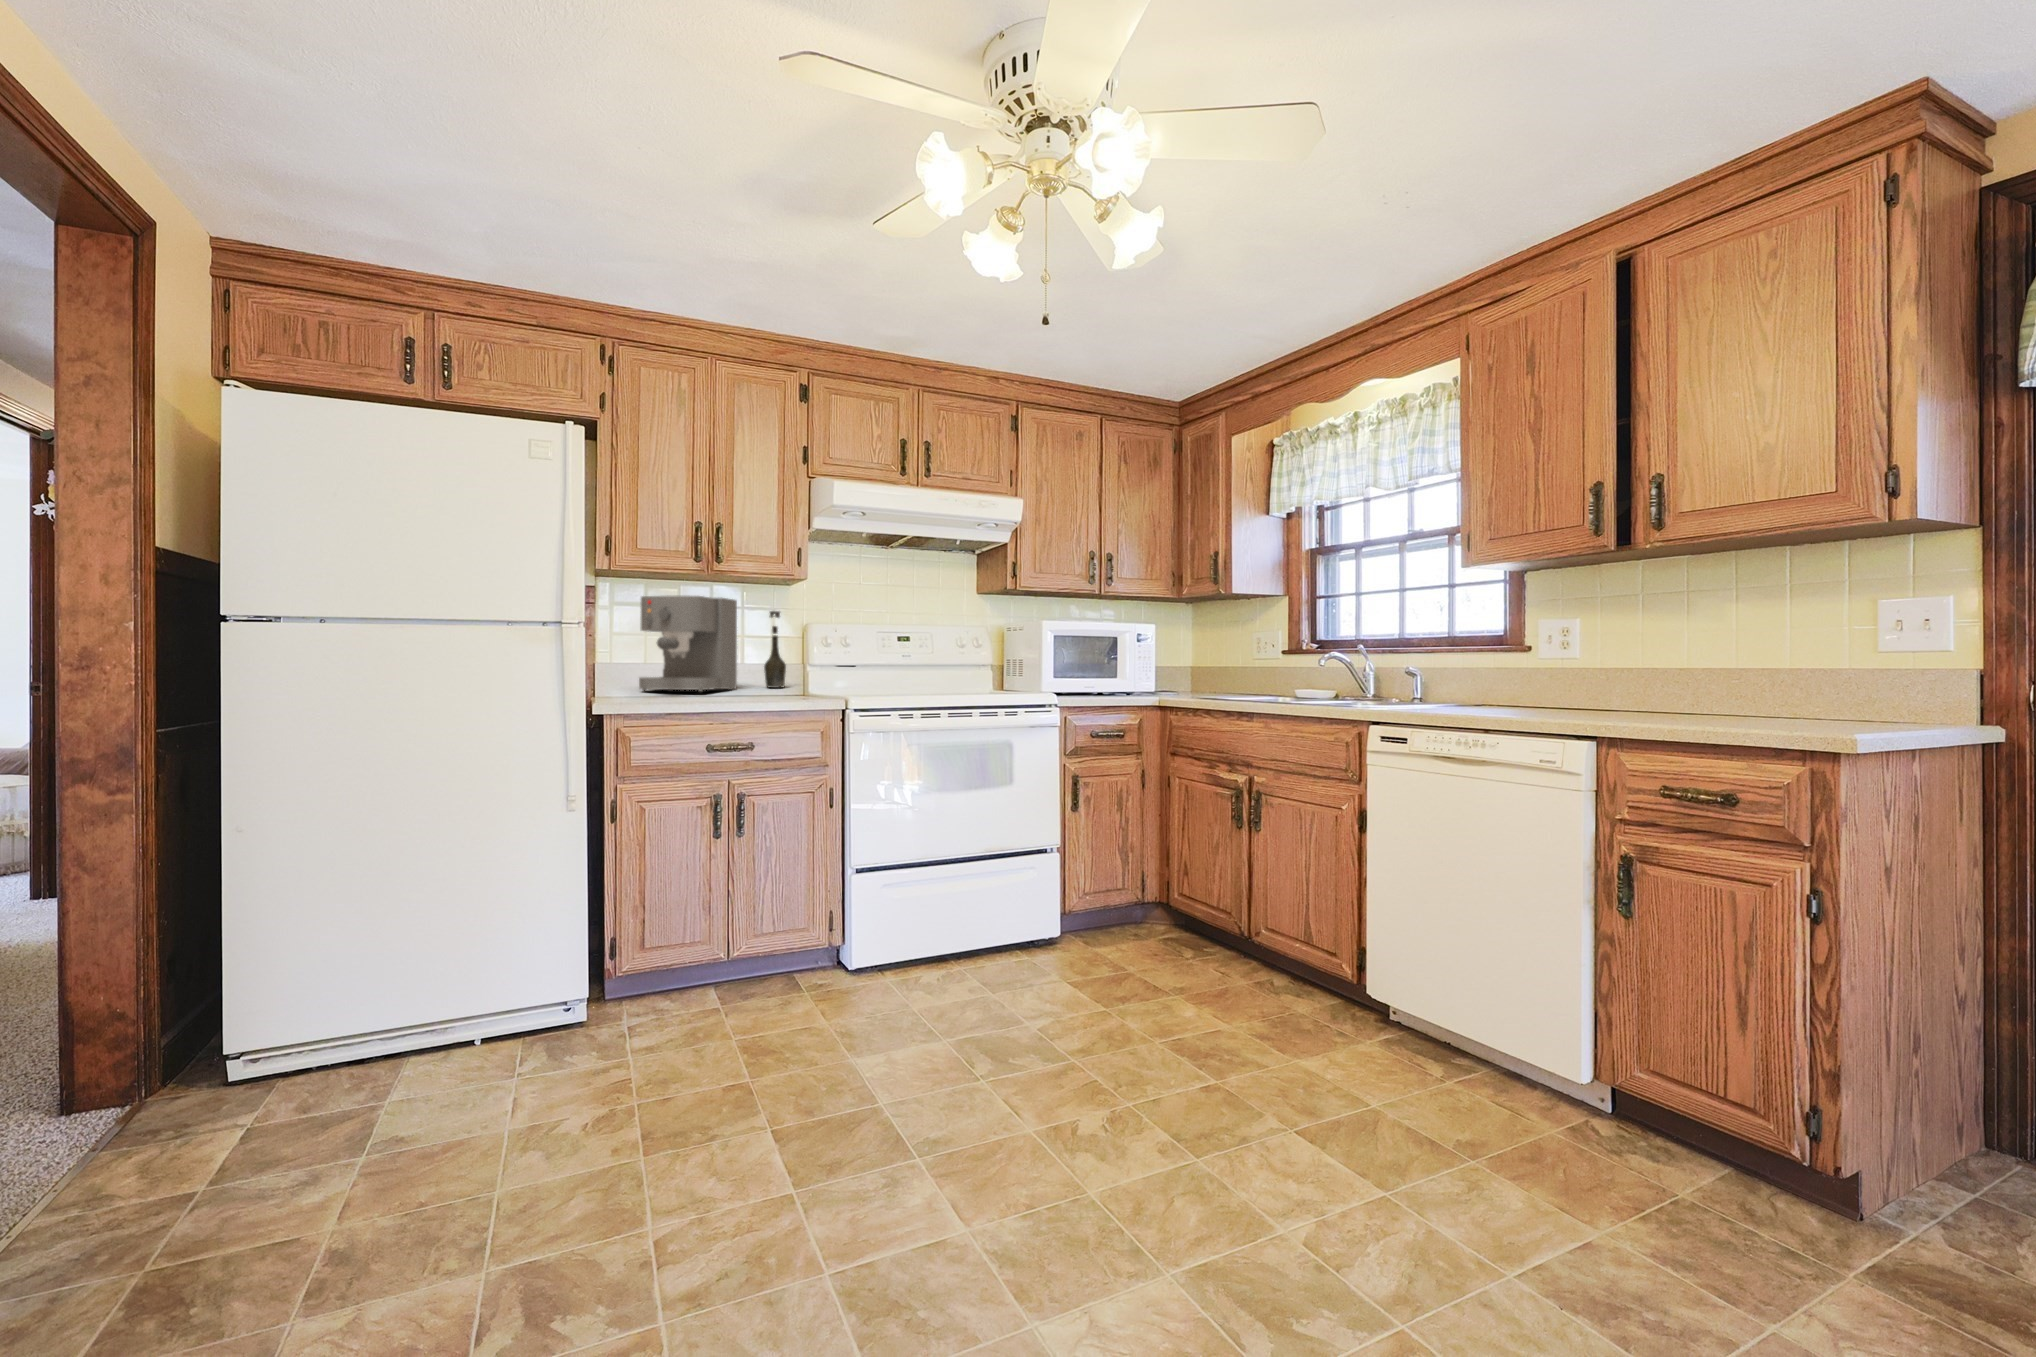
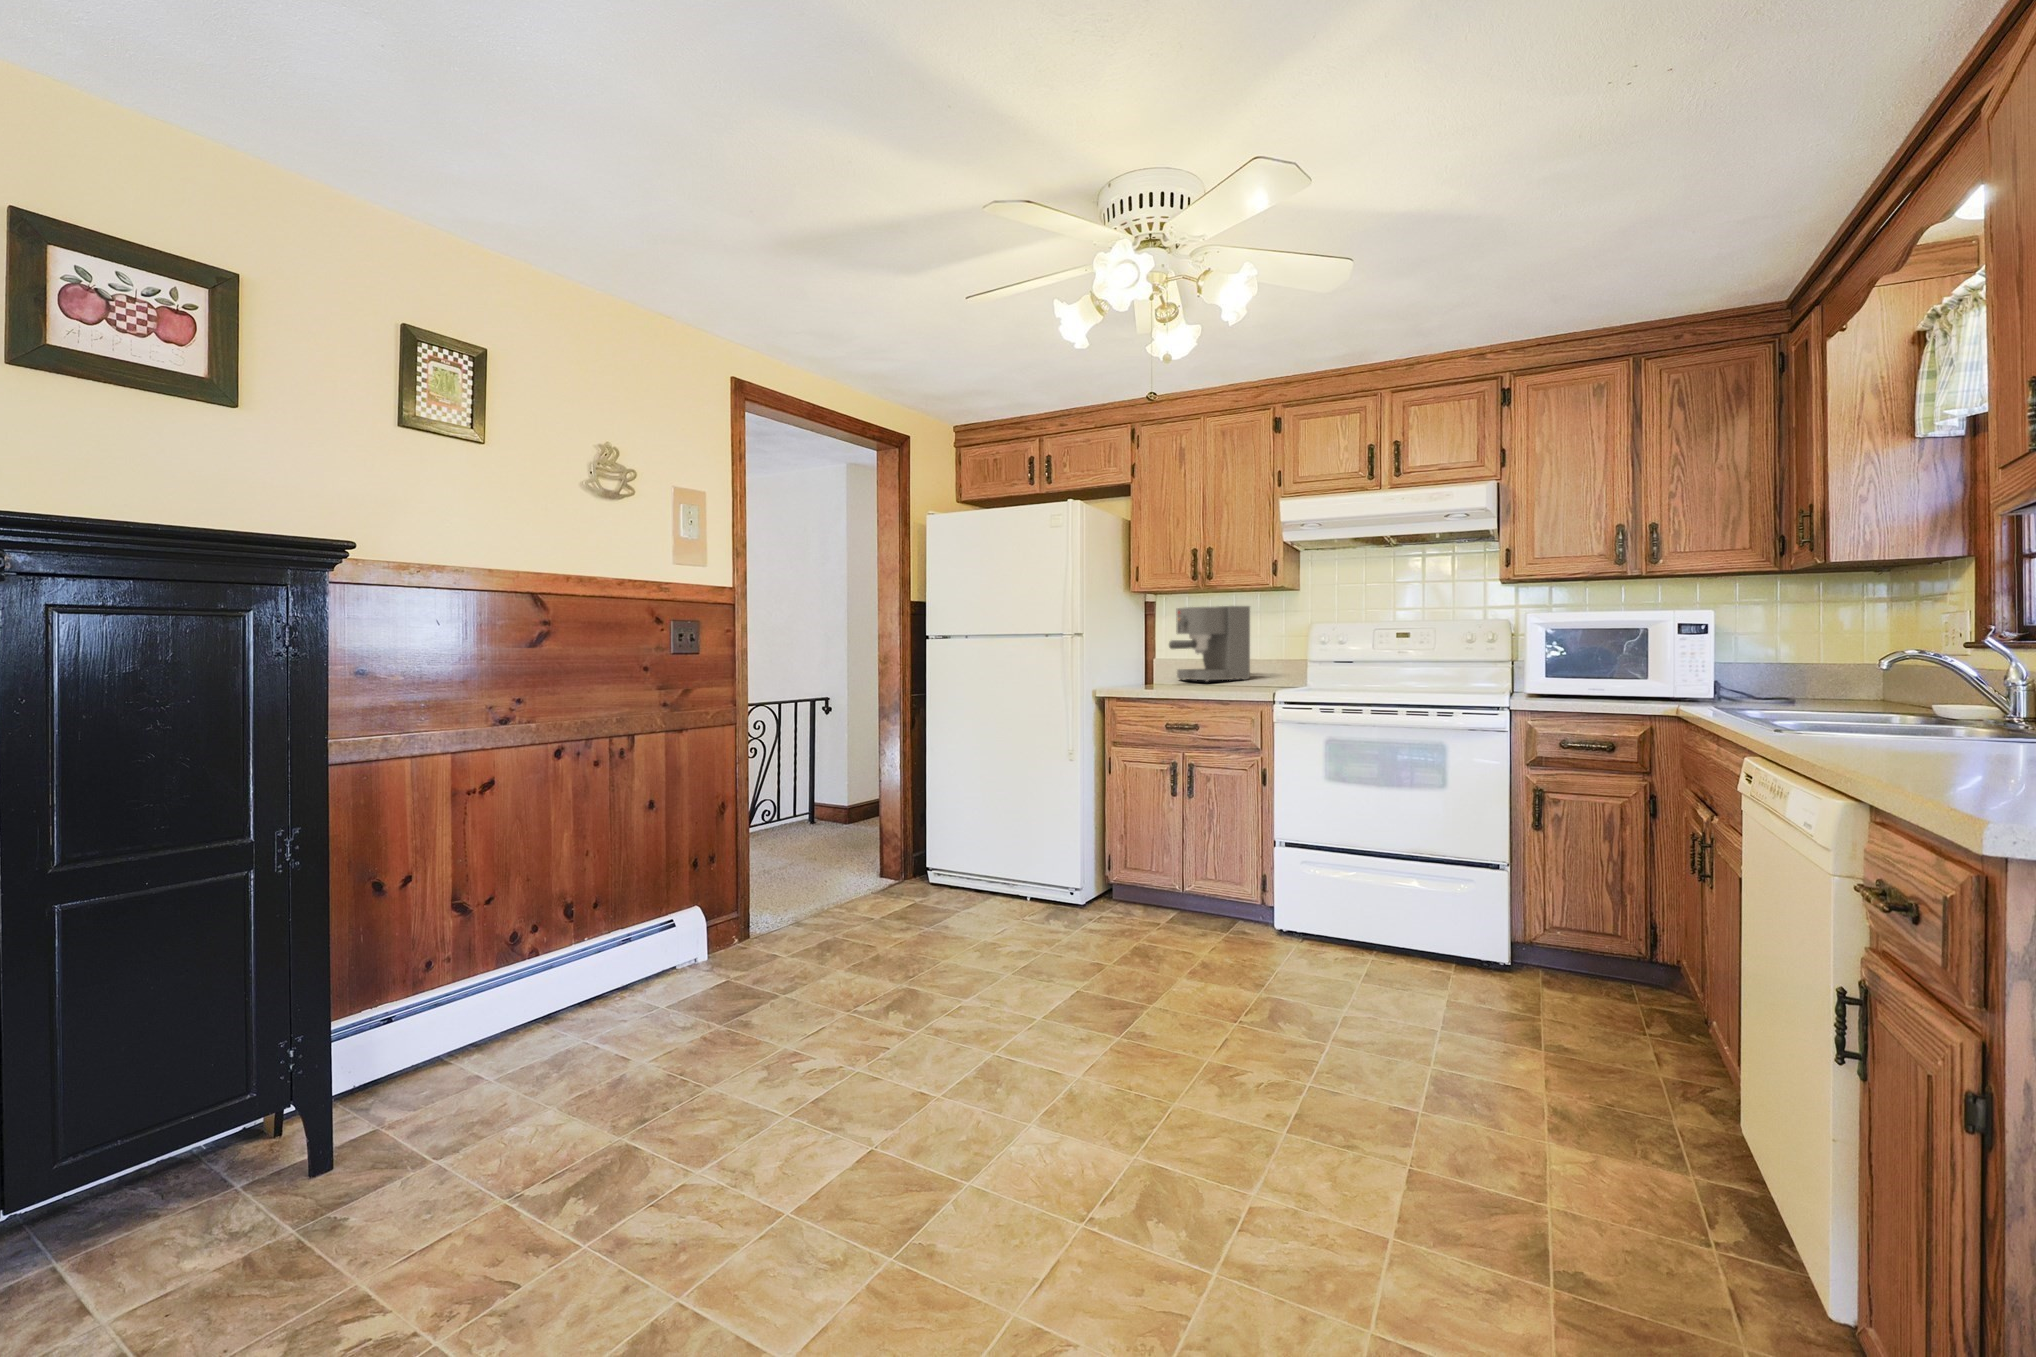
bottle: present [764,611,786,688] -> none [1277,613,1295,679]

